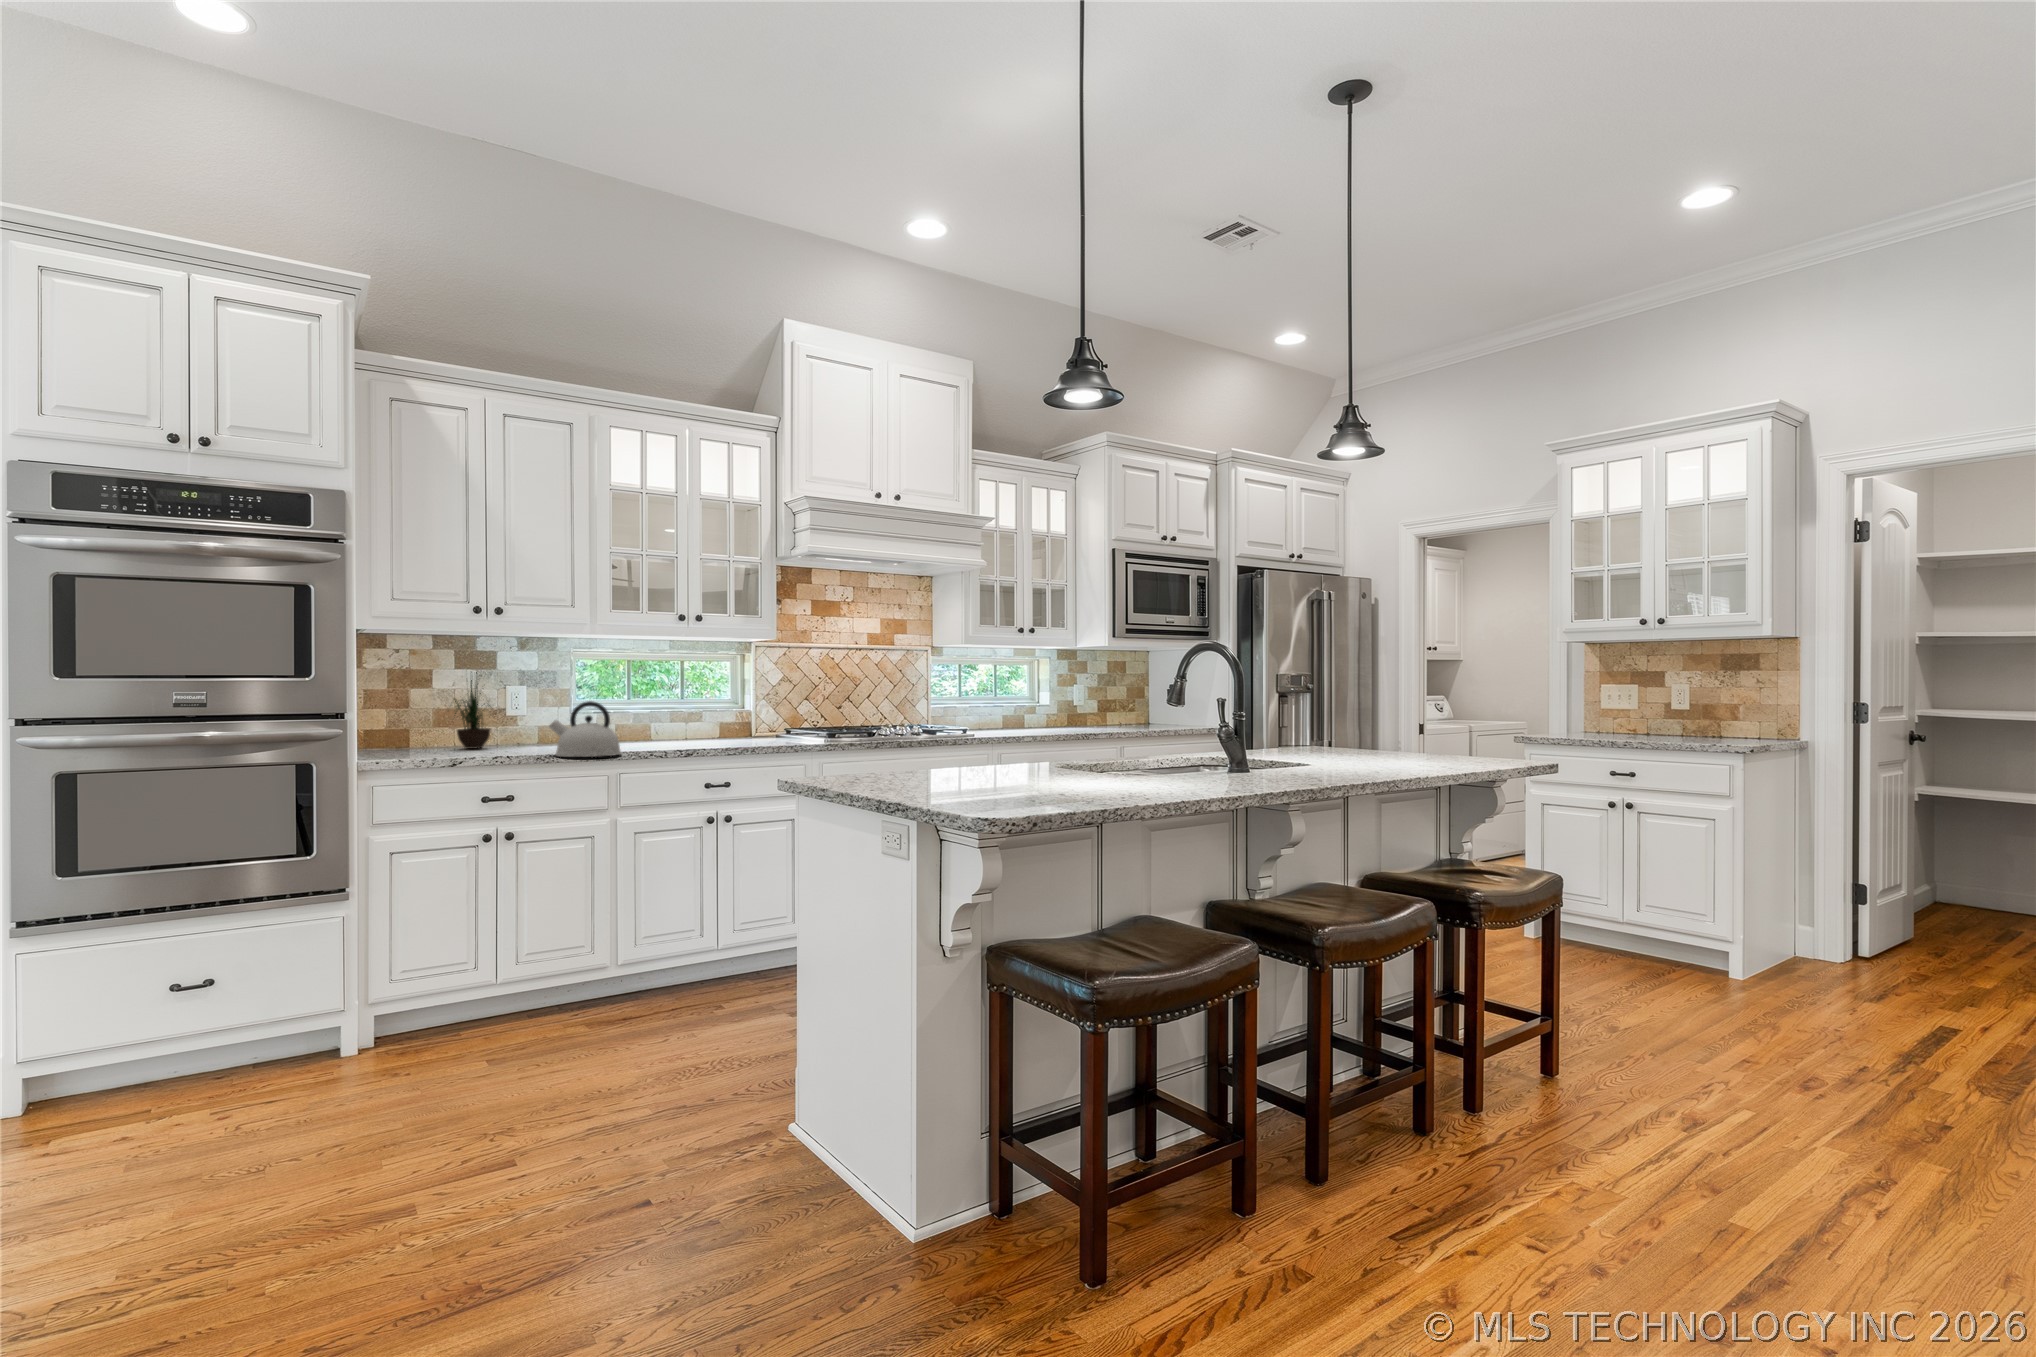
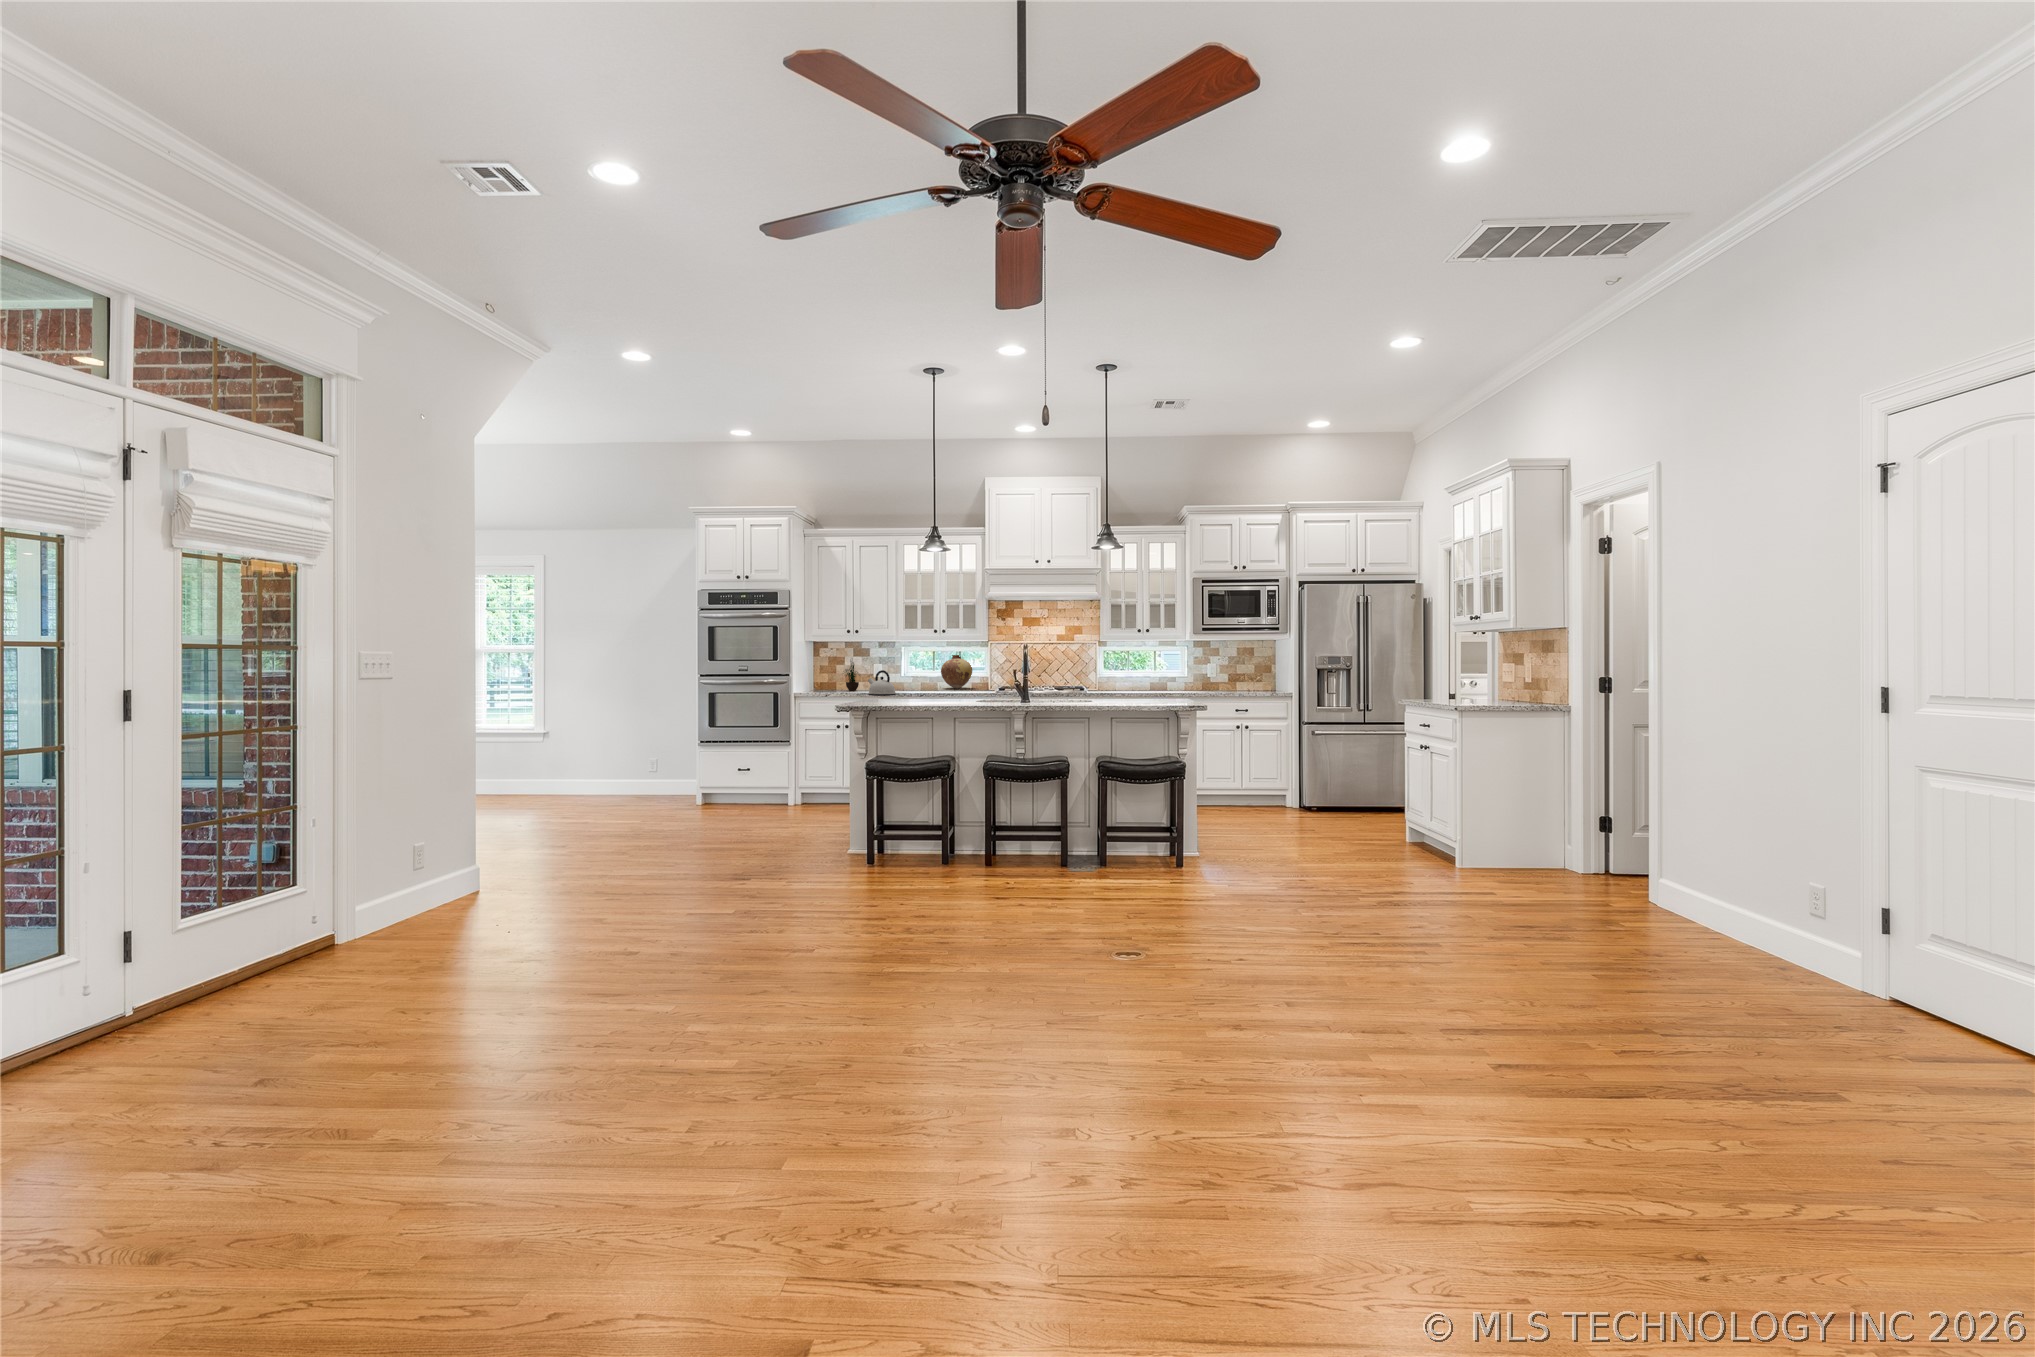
vase: none [652,668,718,735] -> present [941,655,972,689]

